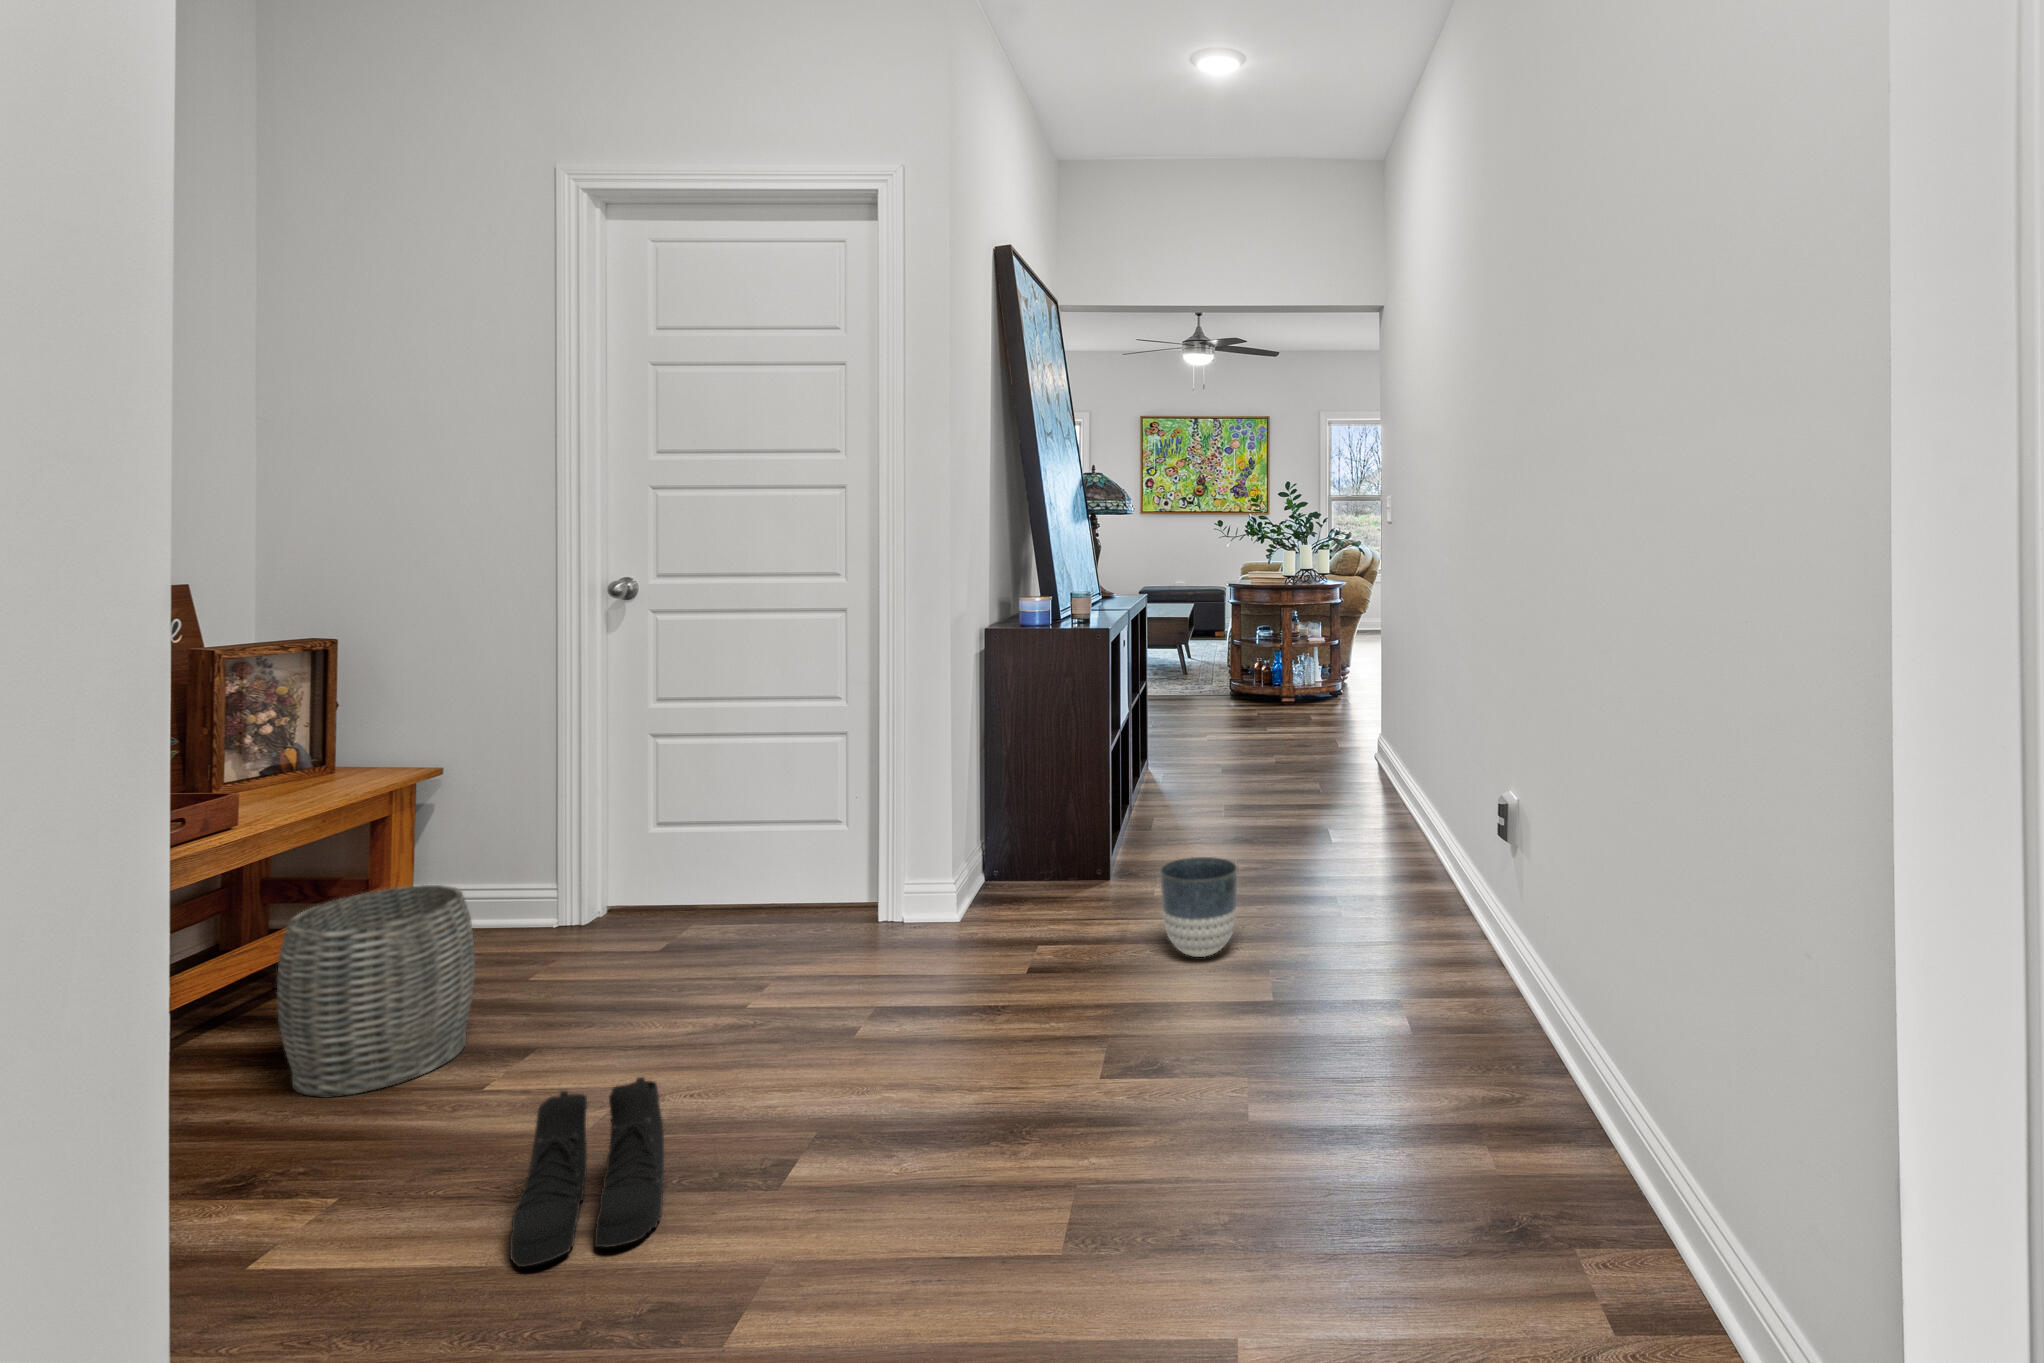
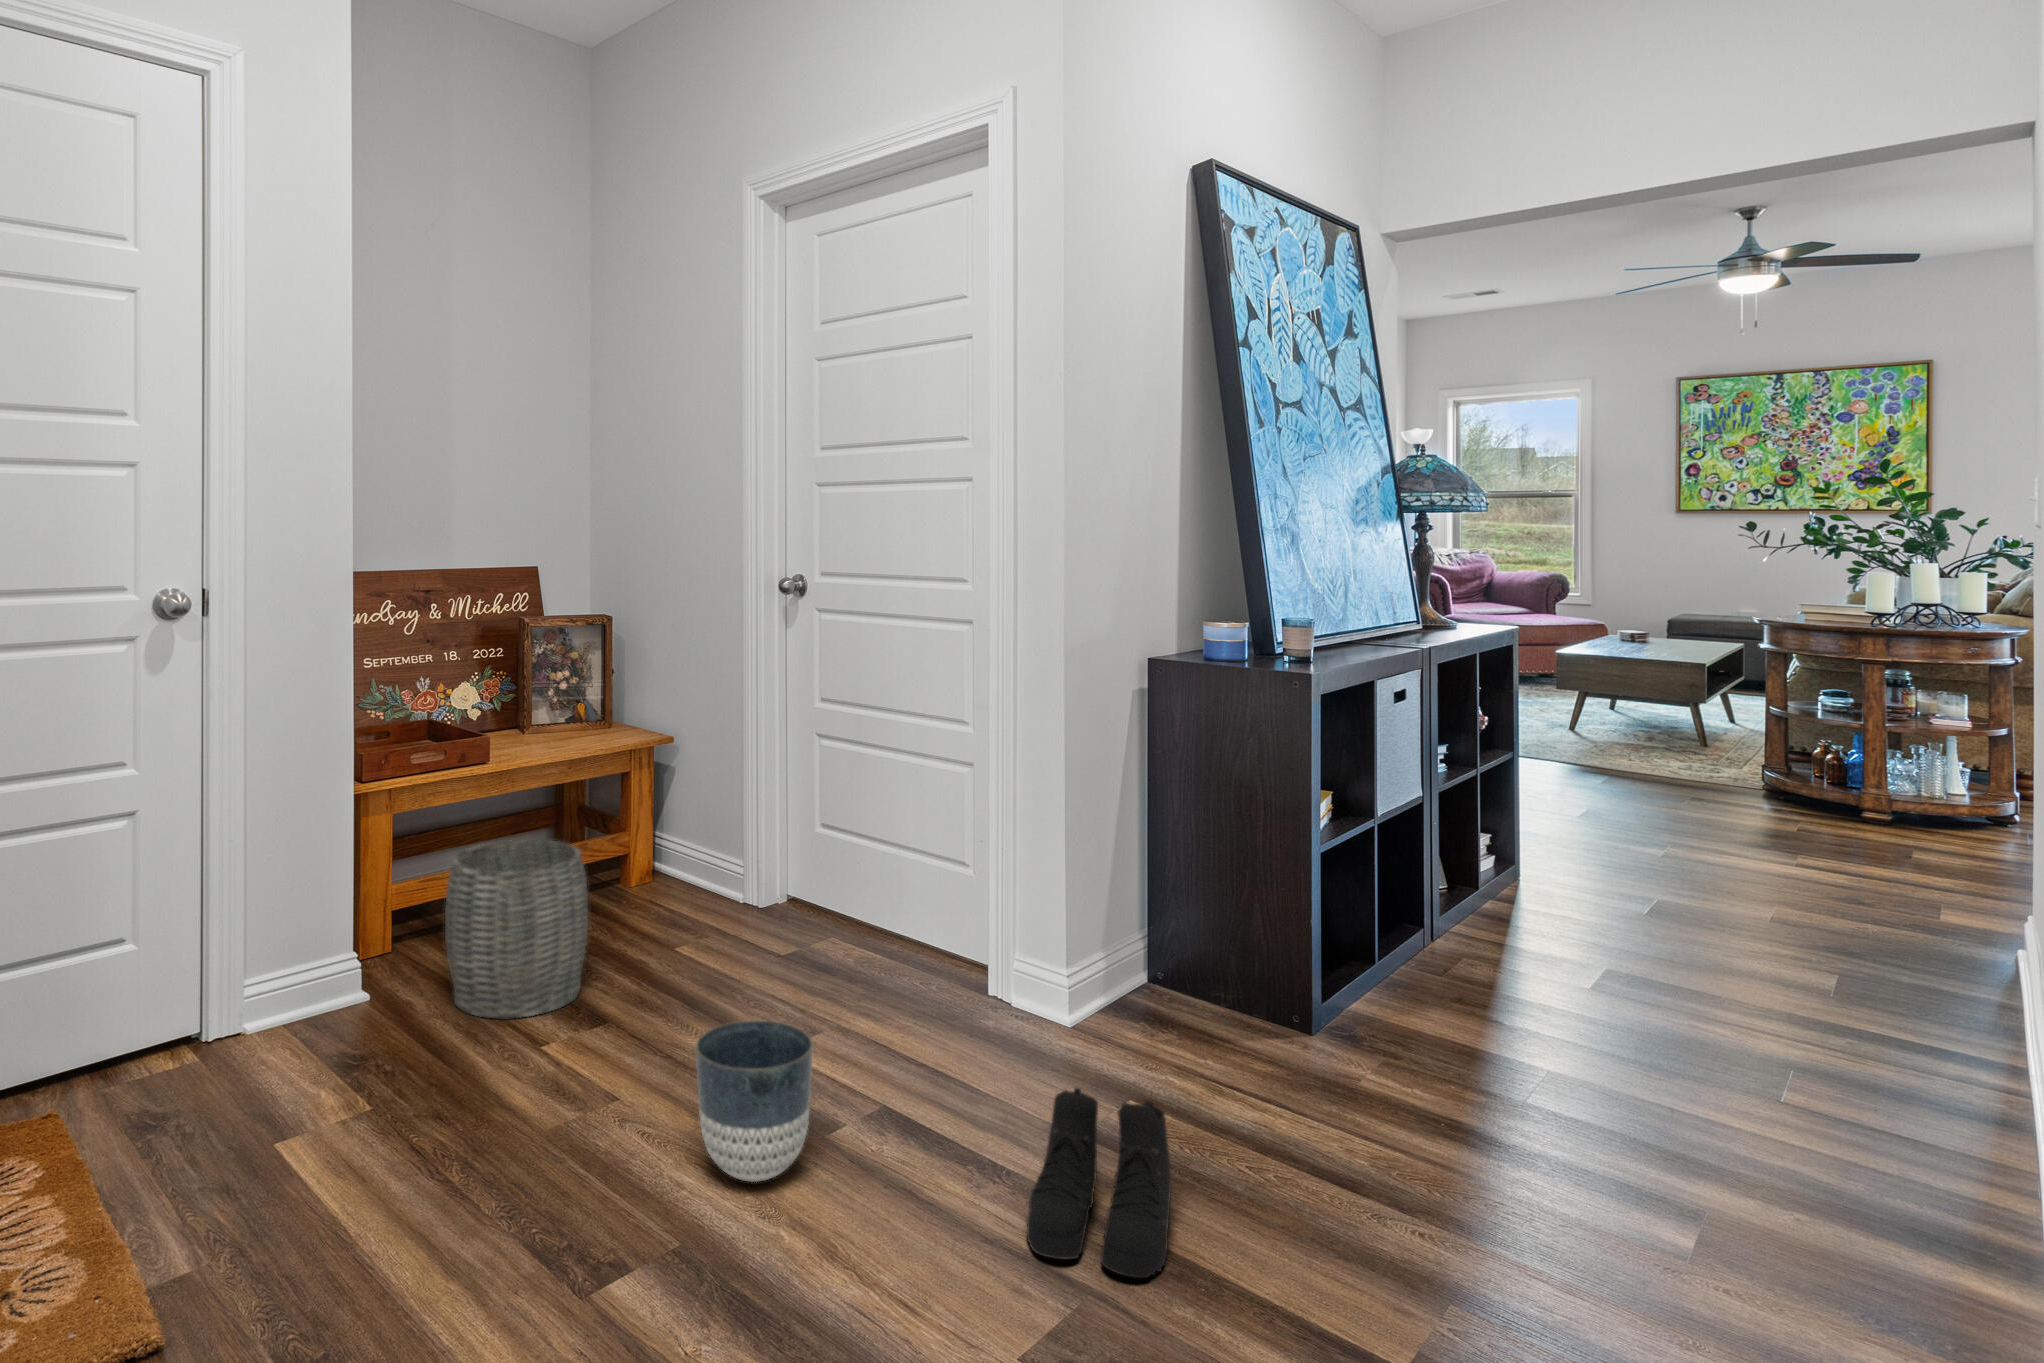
planter: present [1160,857,1237,957] -> present [696,1020,813,1182]
boots: present [510,1077,664,1267] -> present [1027,1088,1171,1278]

